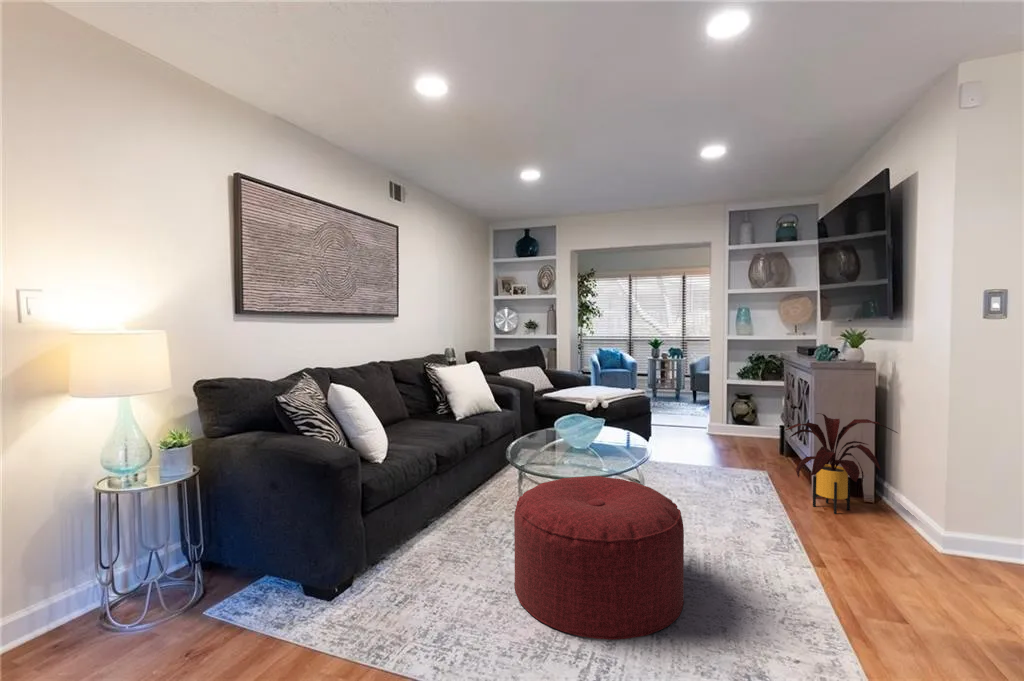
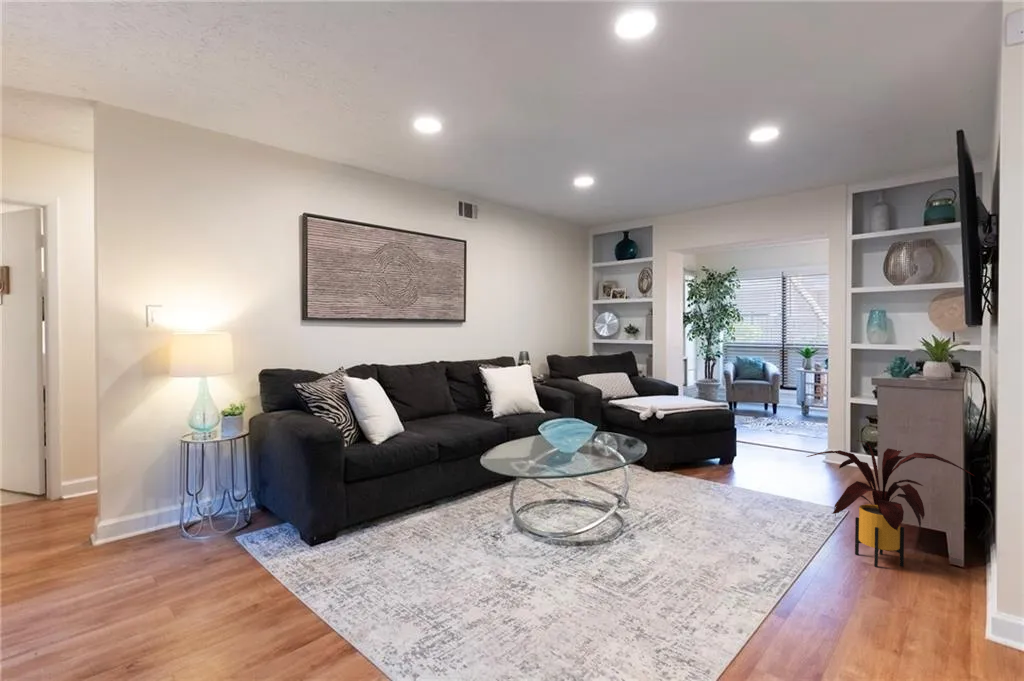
ottoman: present [514,476,684,640] -> none [434,476,590,625]

